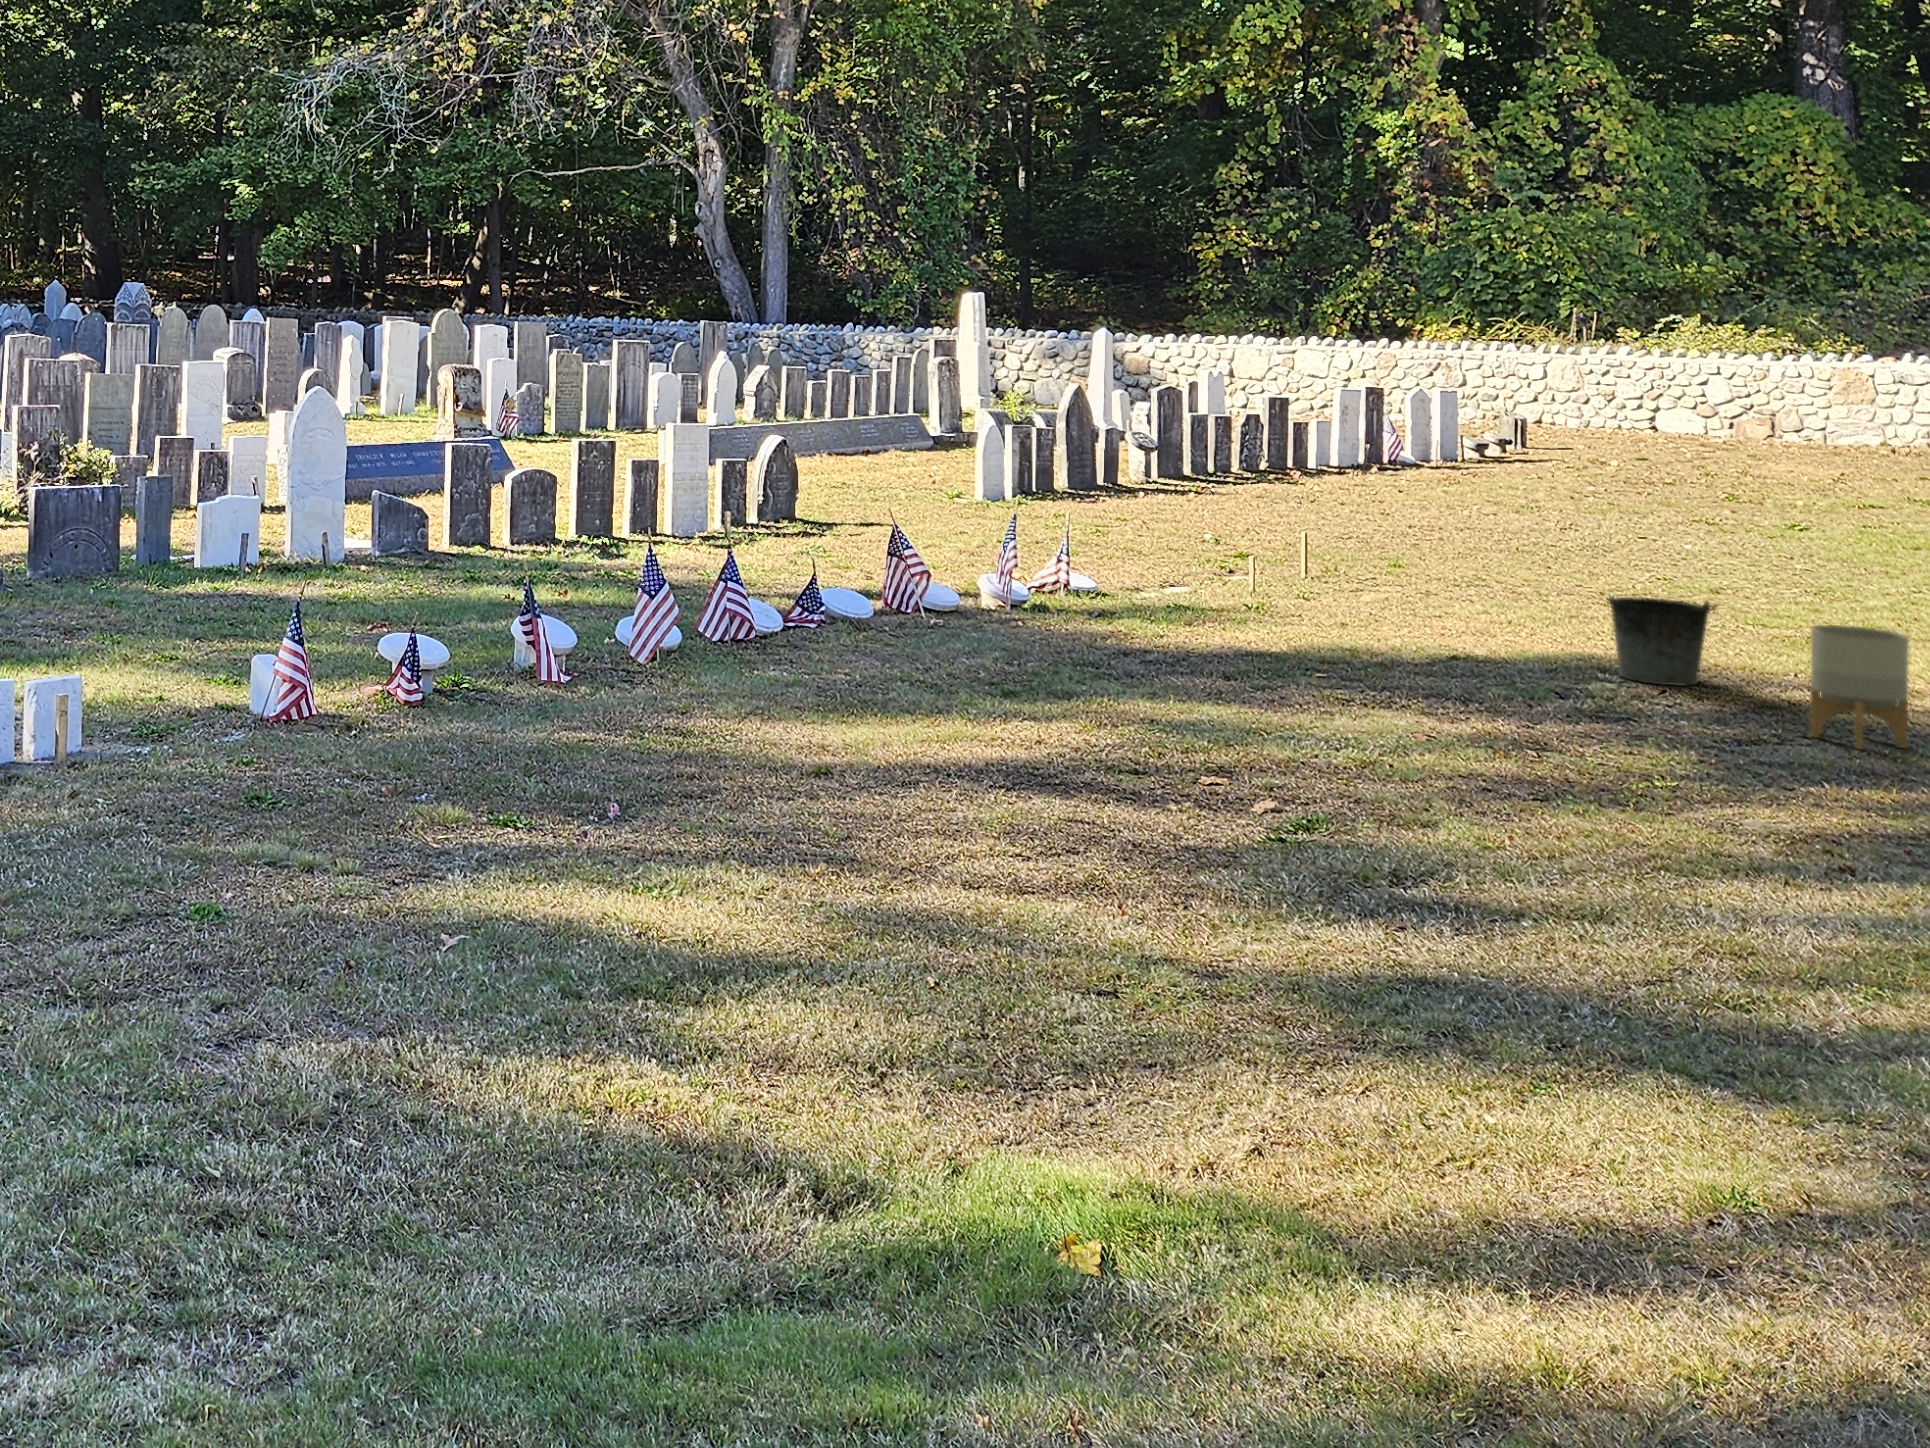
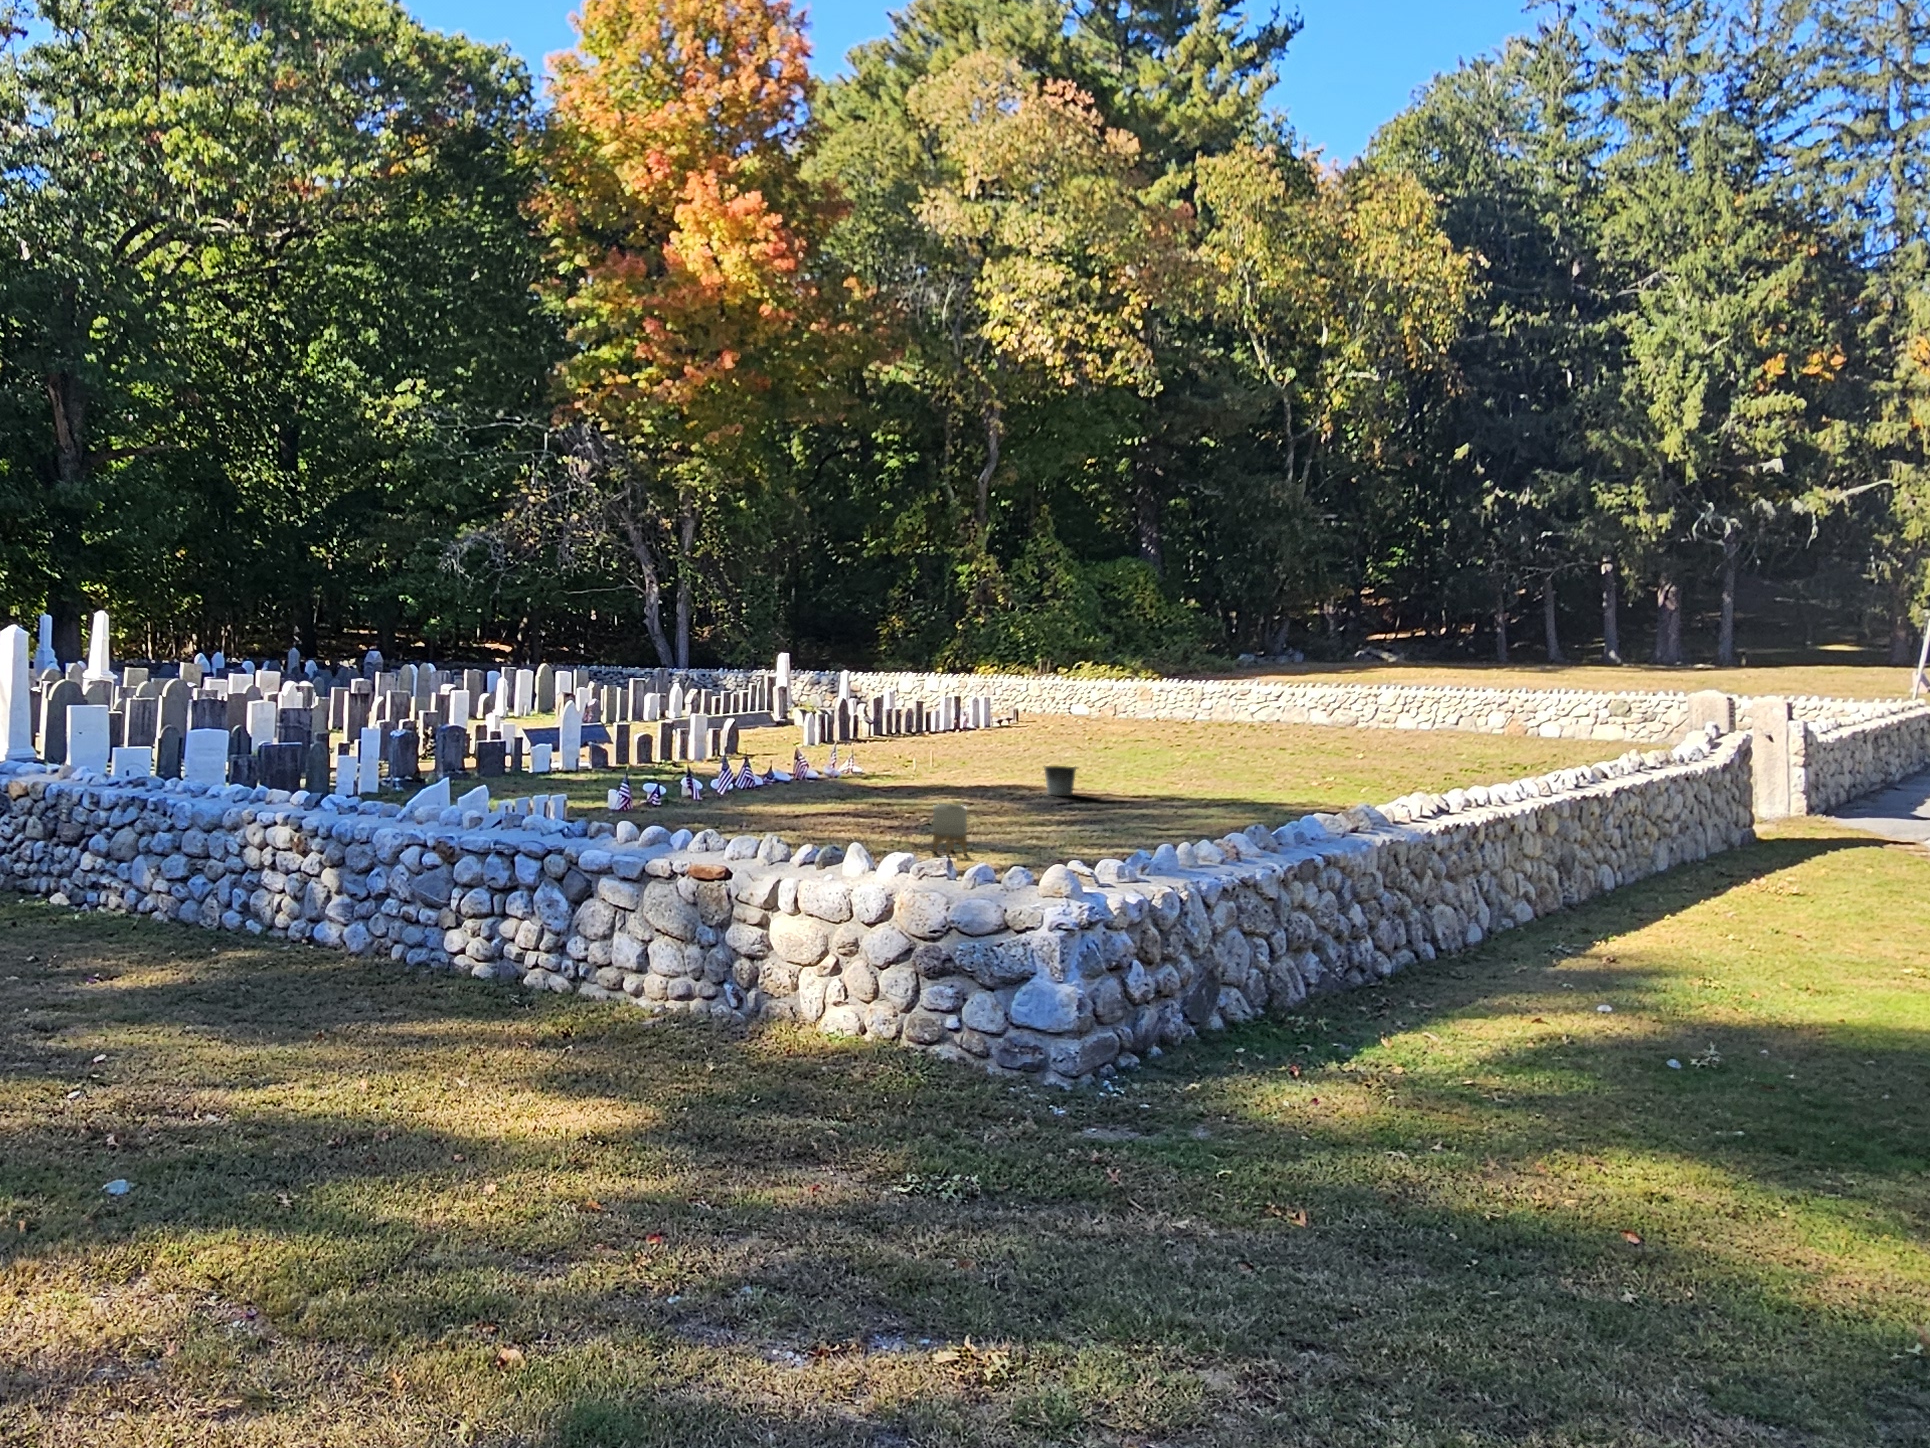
planter: present [1810,625,1909,749] -> present [933,804,967,854]

